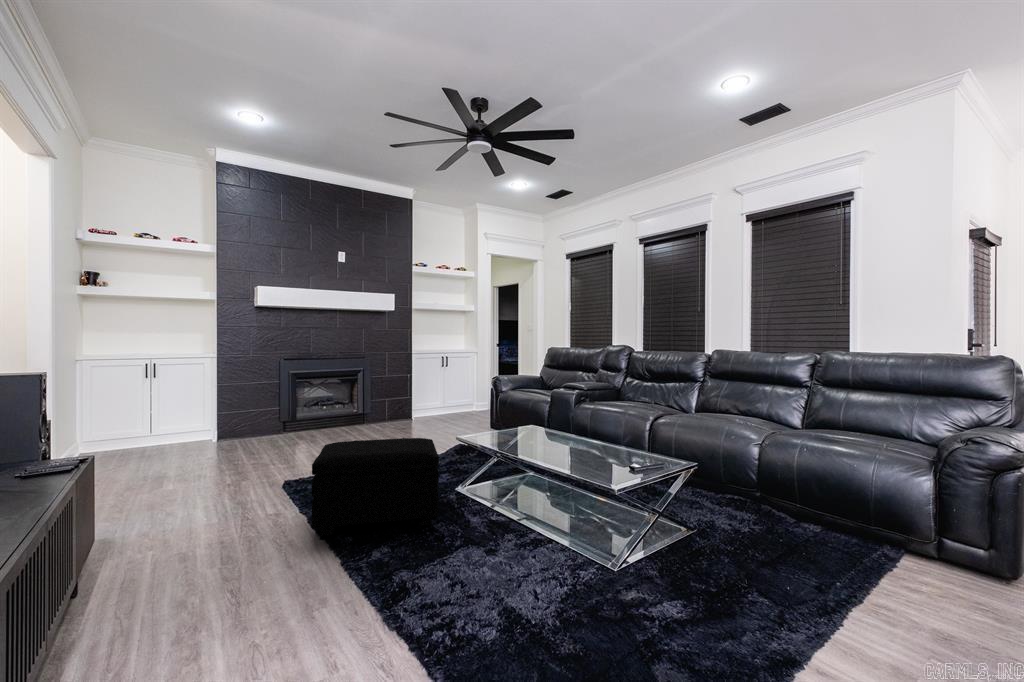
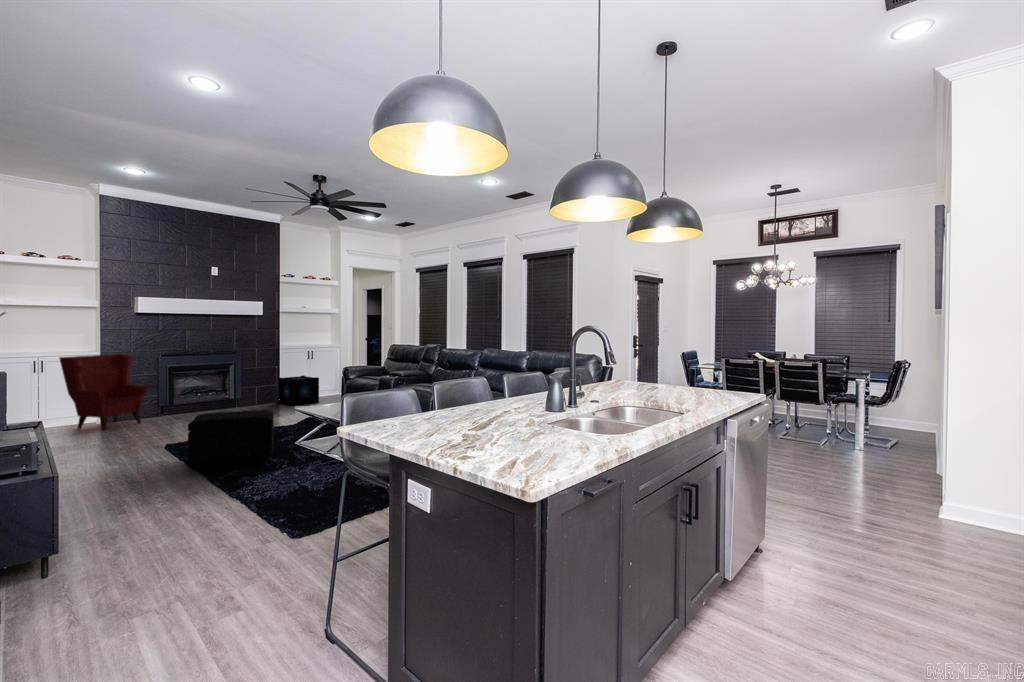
armchair: none [165,357,267,454] -> present [59,354,149,431]
speaker: none [409,385,457,423] -> present [277,375,319,406]

